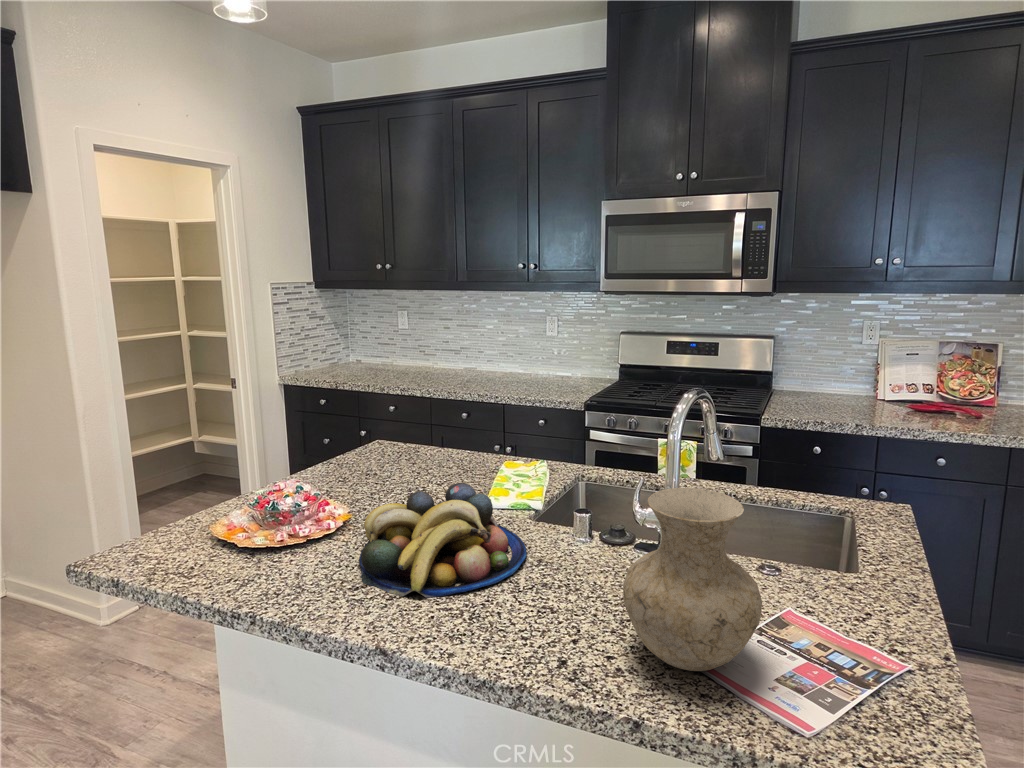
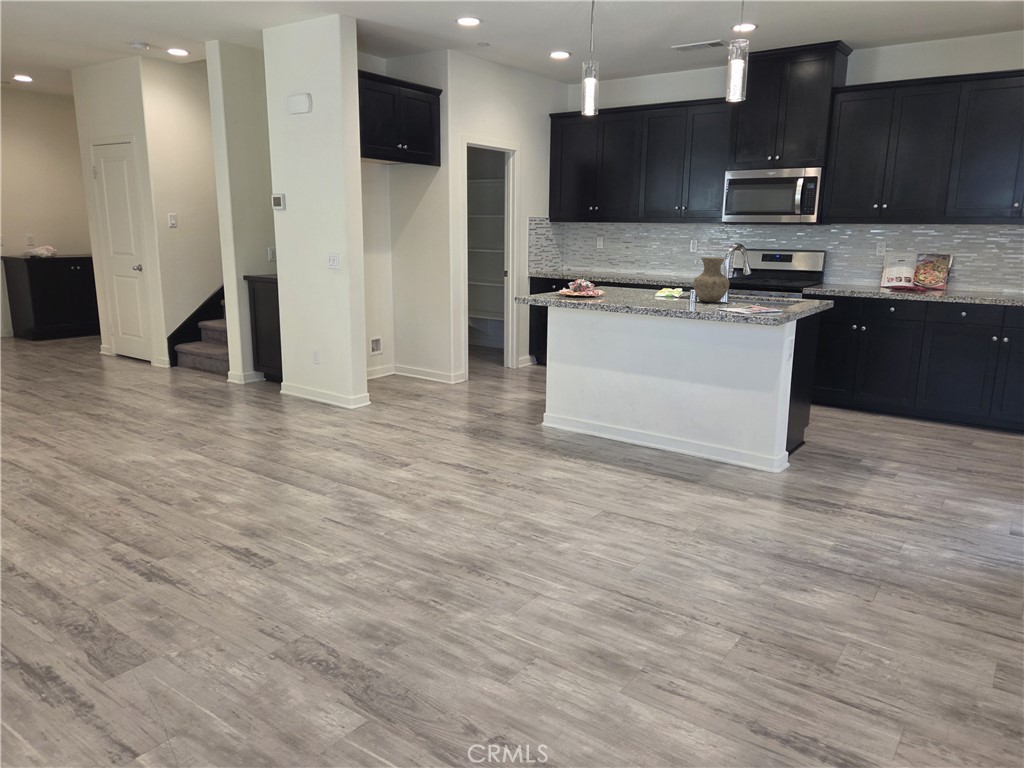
fruit bowl: present [359,483,527,598] -> none [613,275,668,297]

